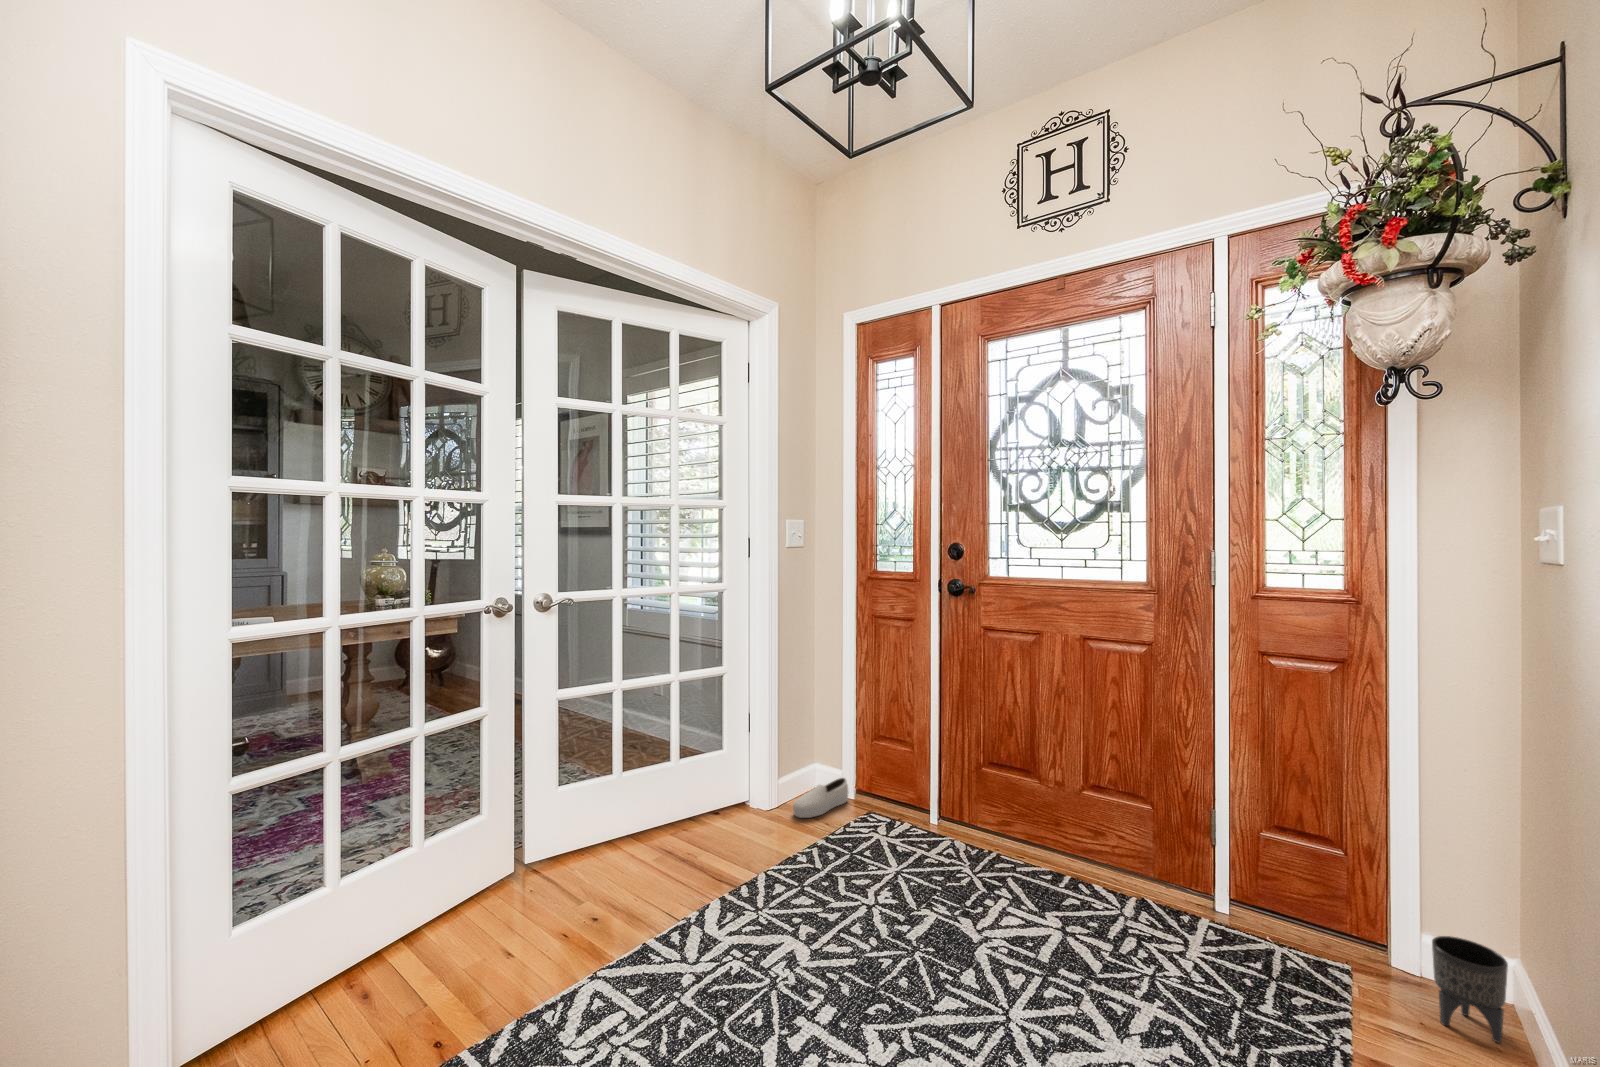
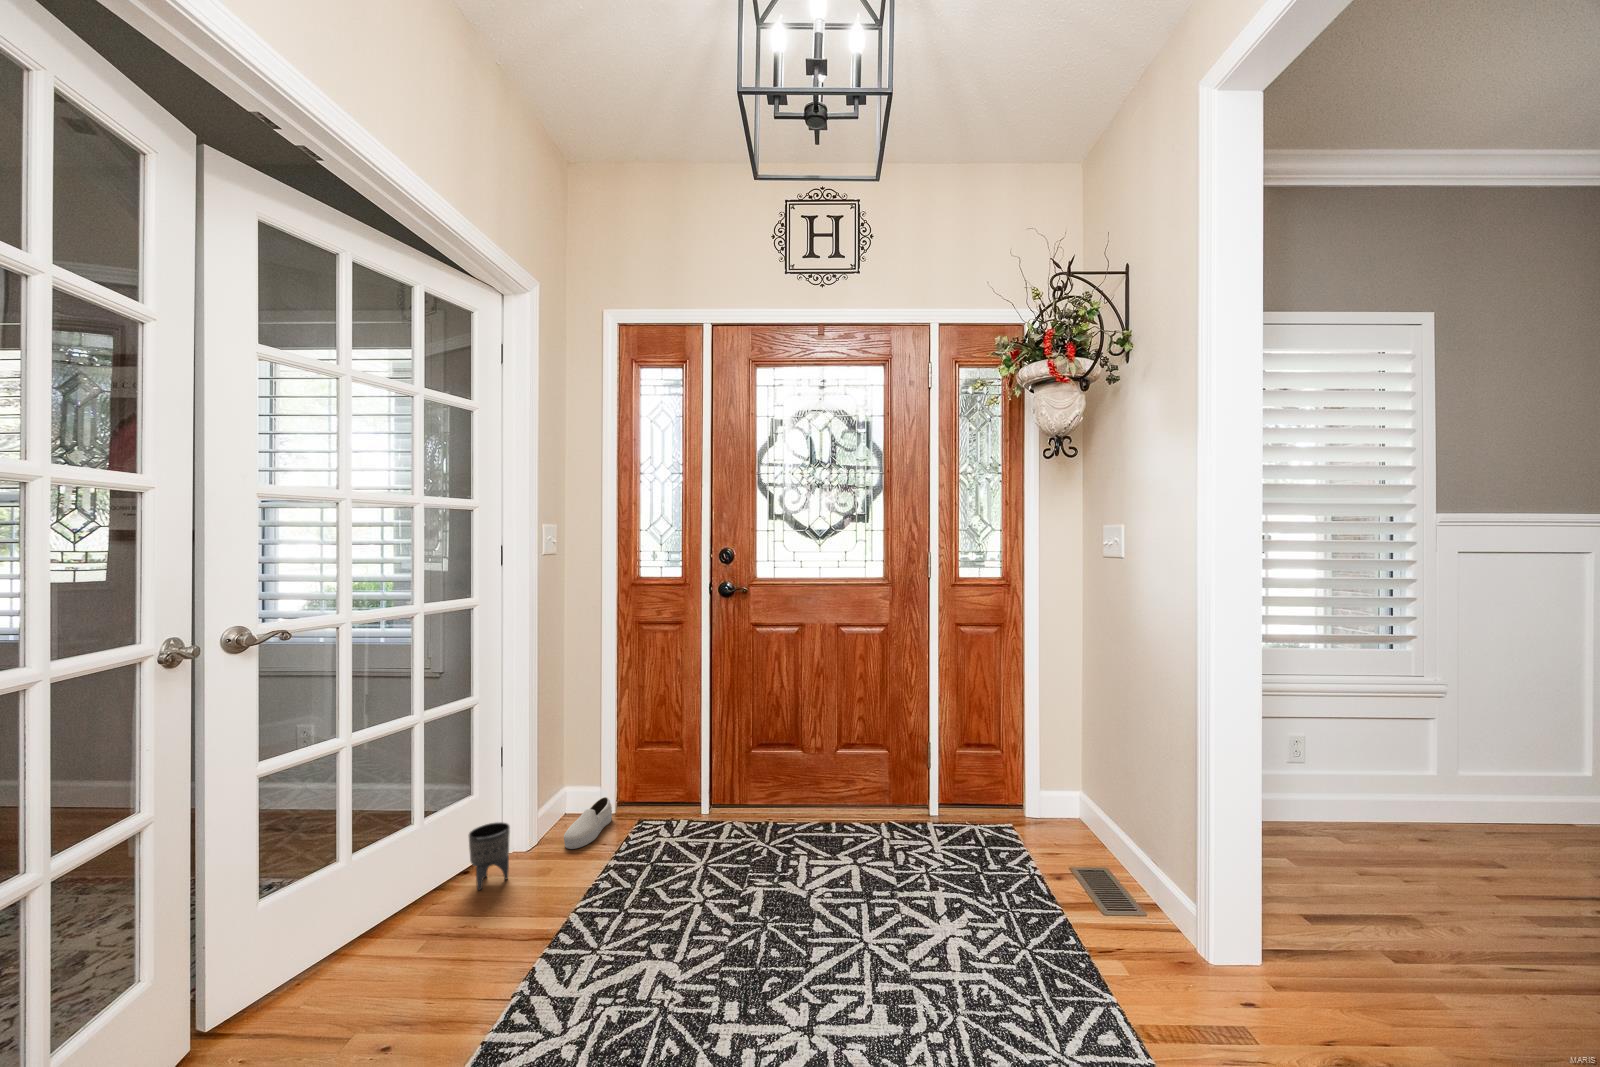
planter: present [1432,936,1508,1043] -> present [468,822,510,890]

